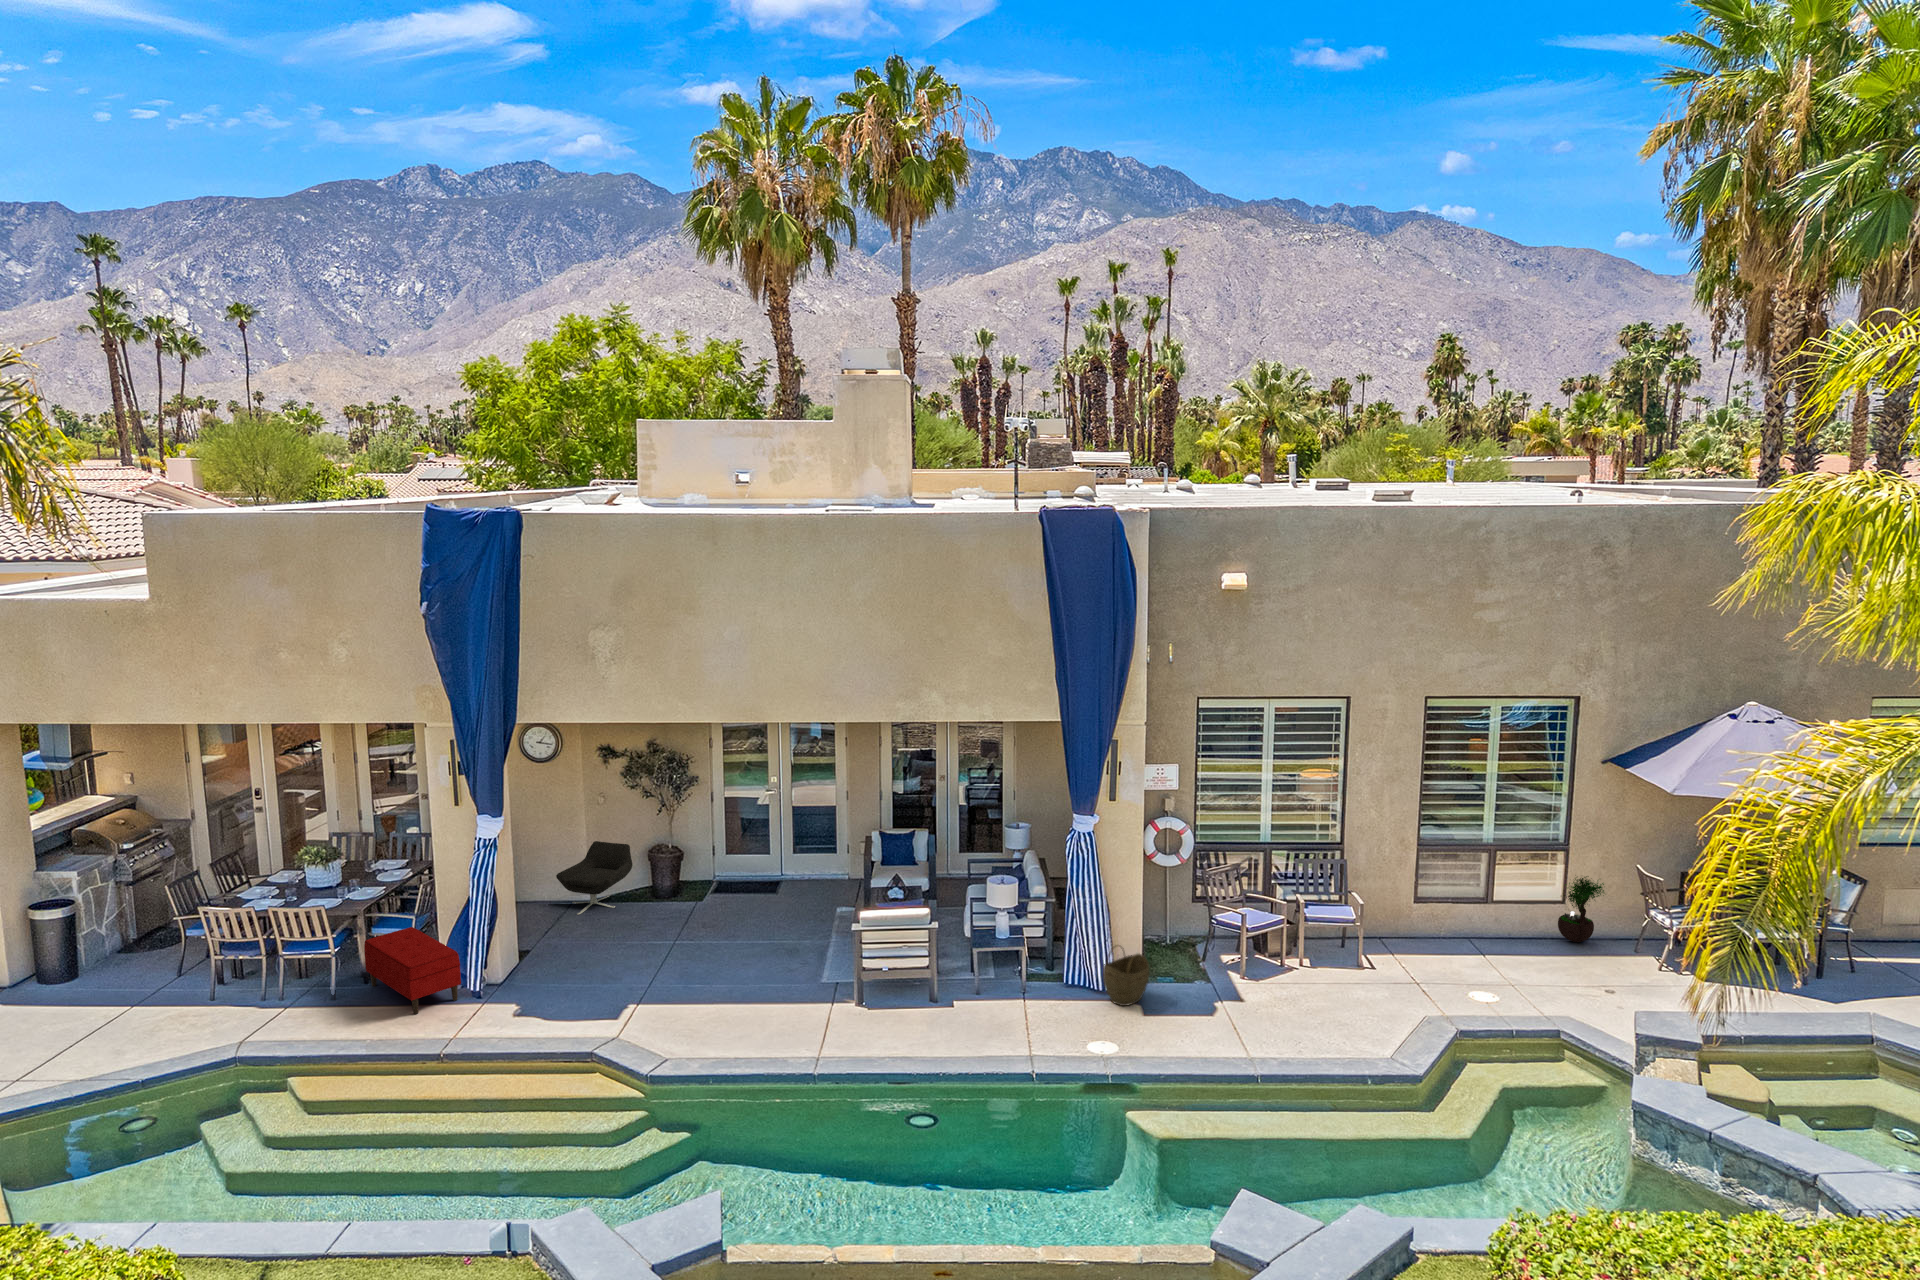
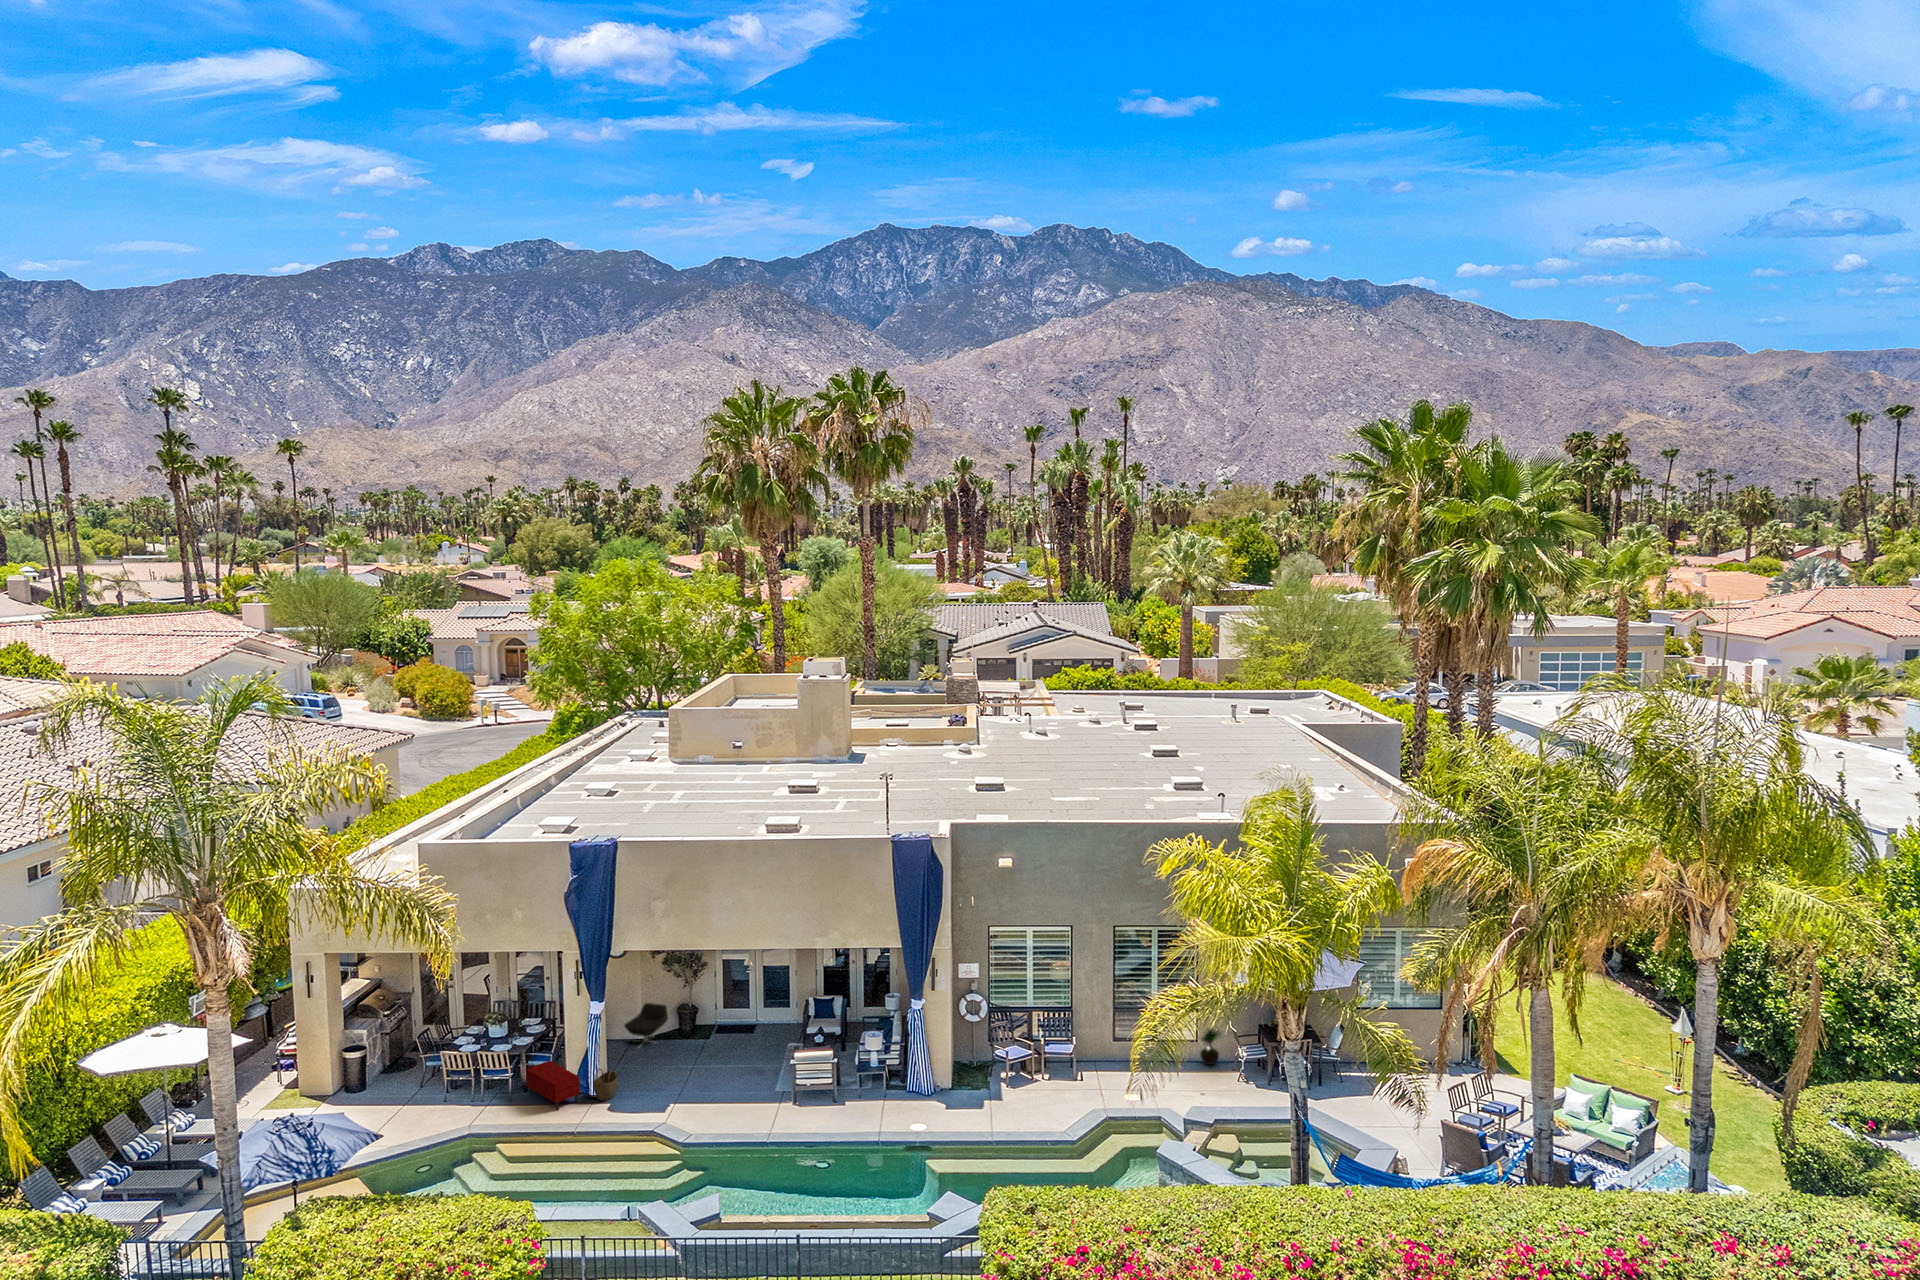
woven basket: present [1103,946,1149,1006] -> present [593,1069,618,1101]

